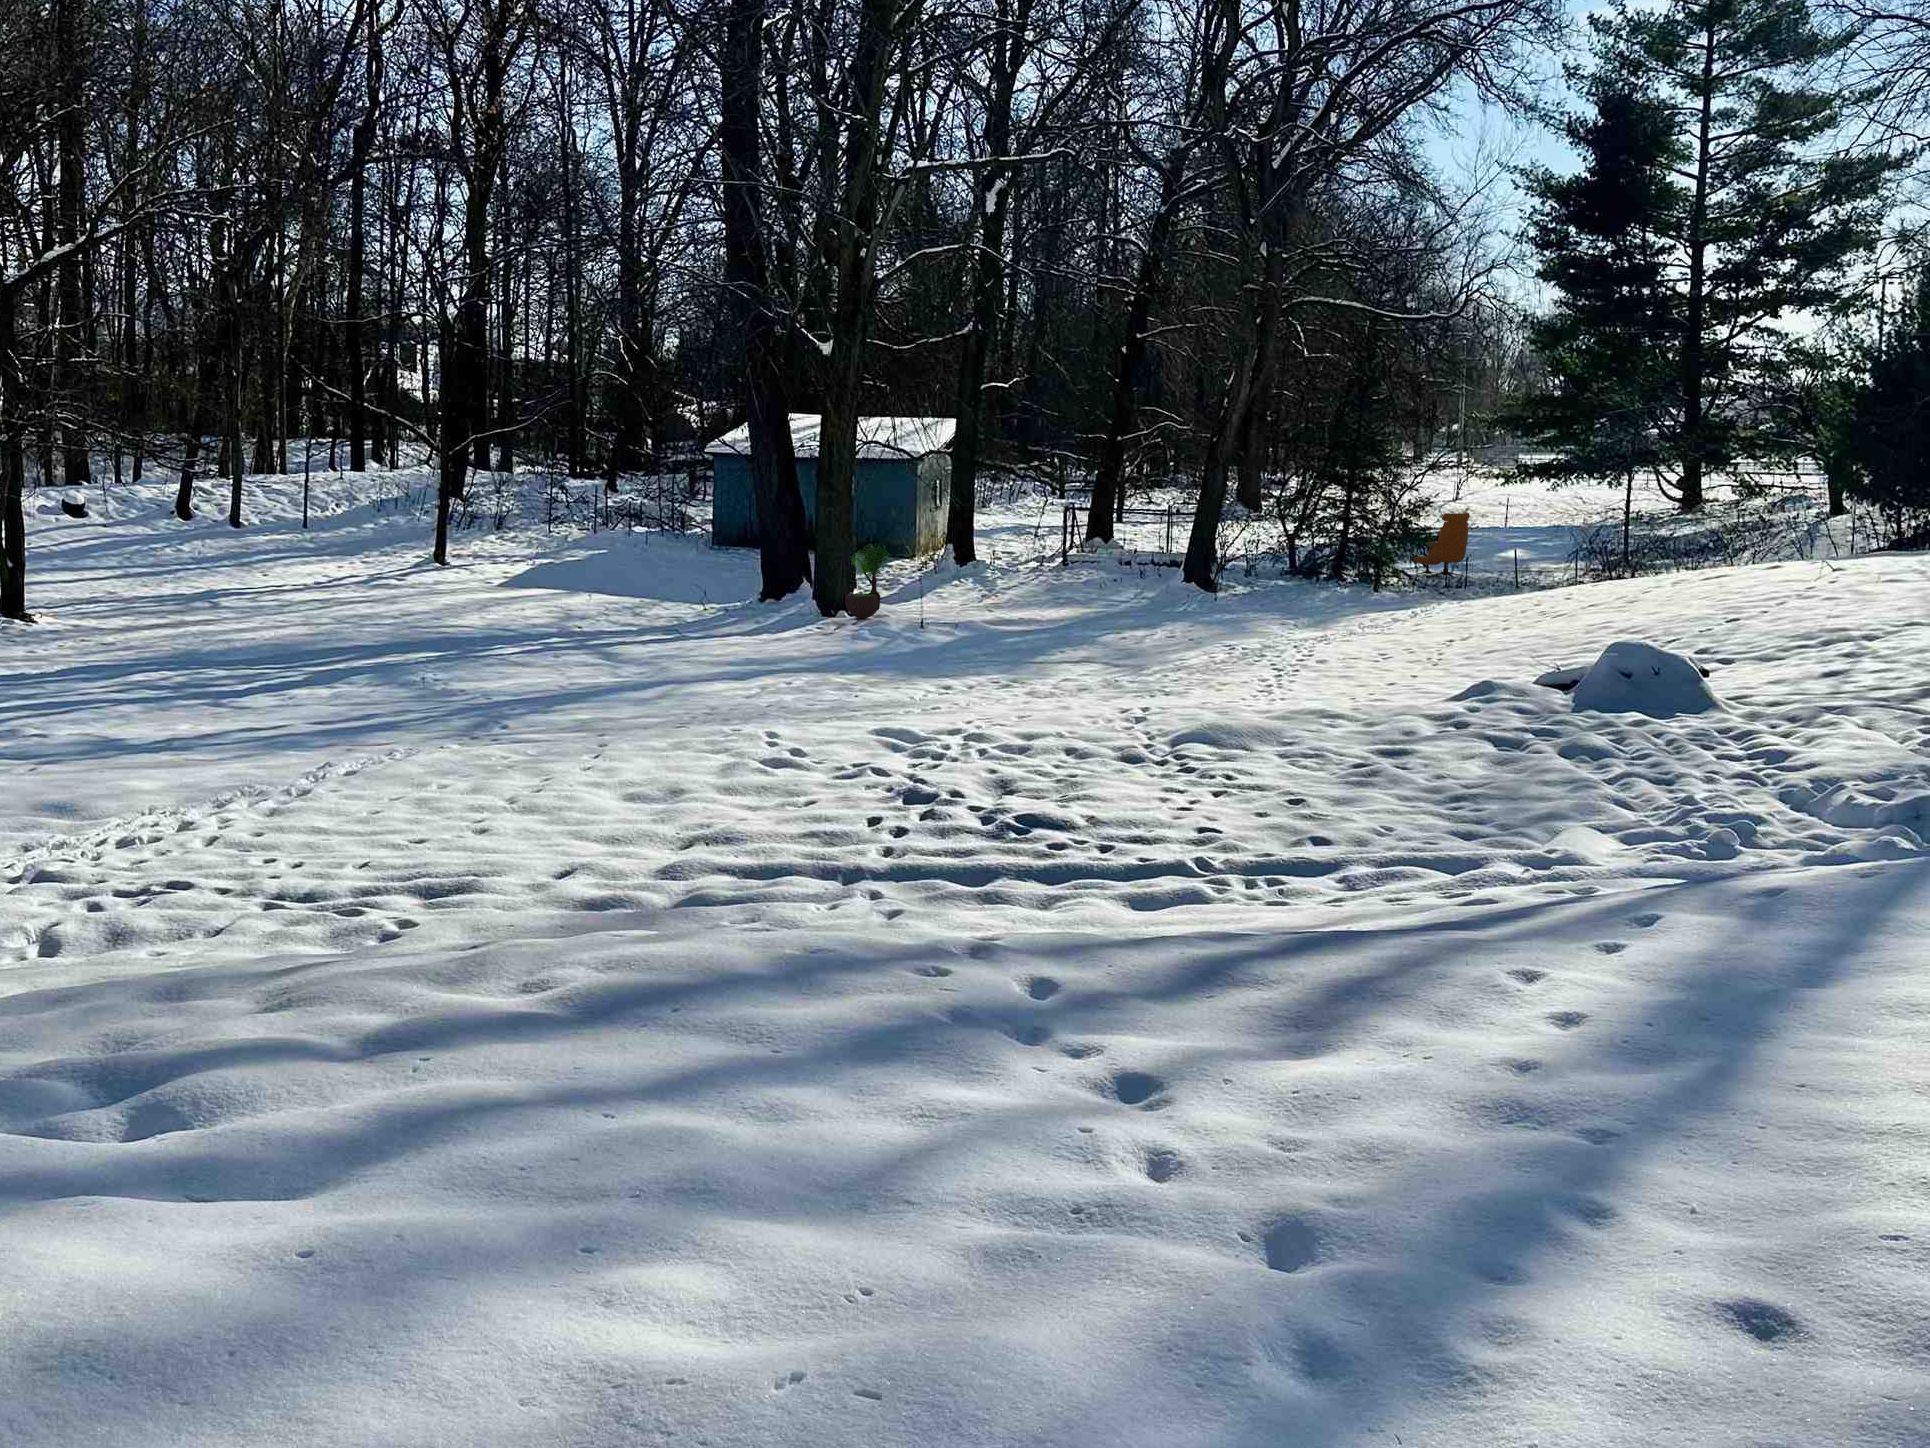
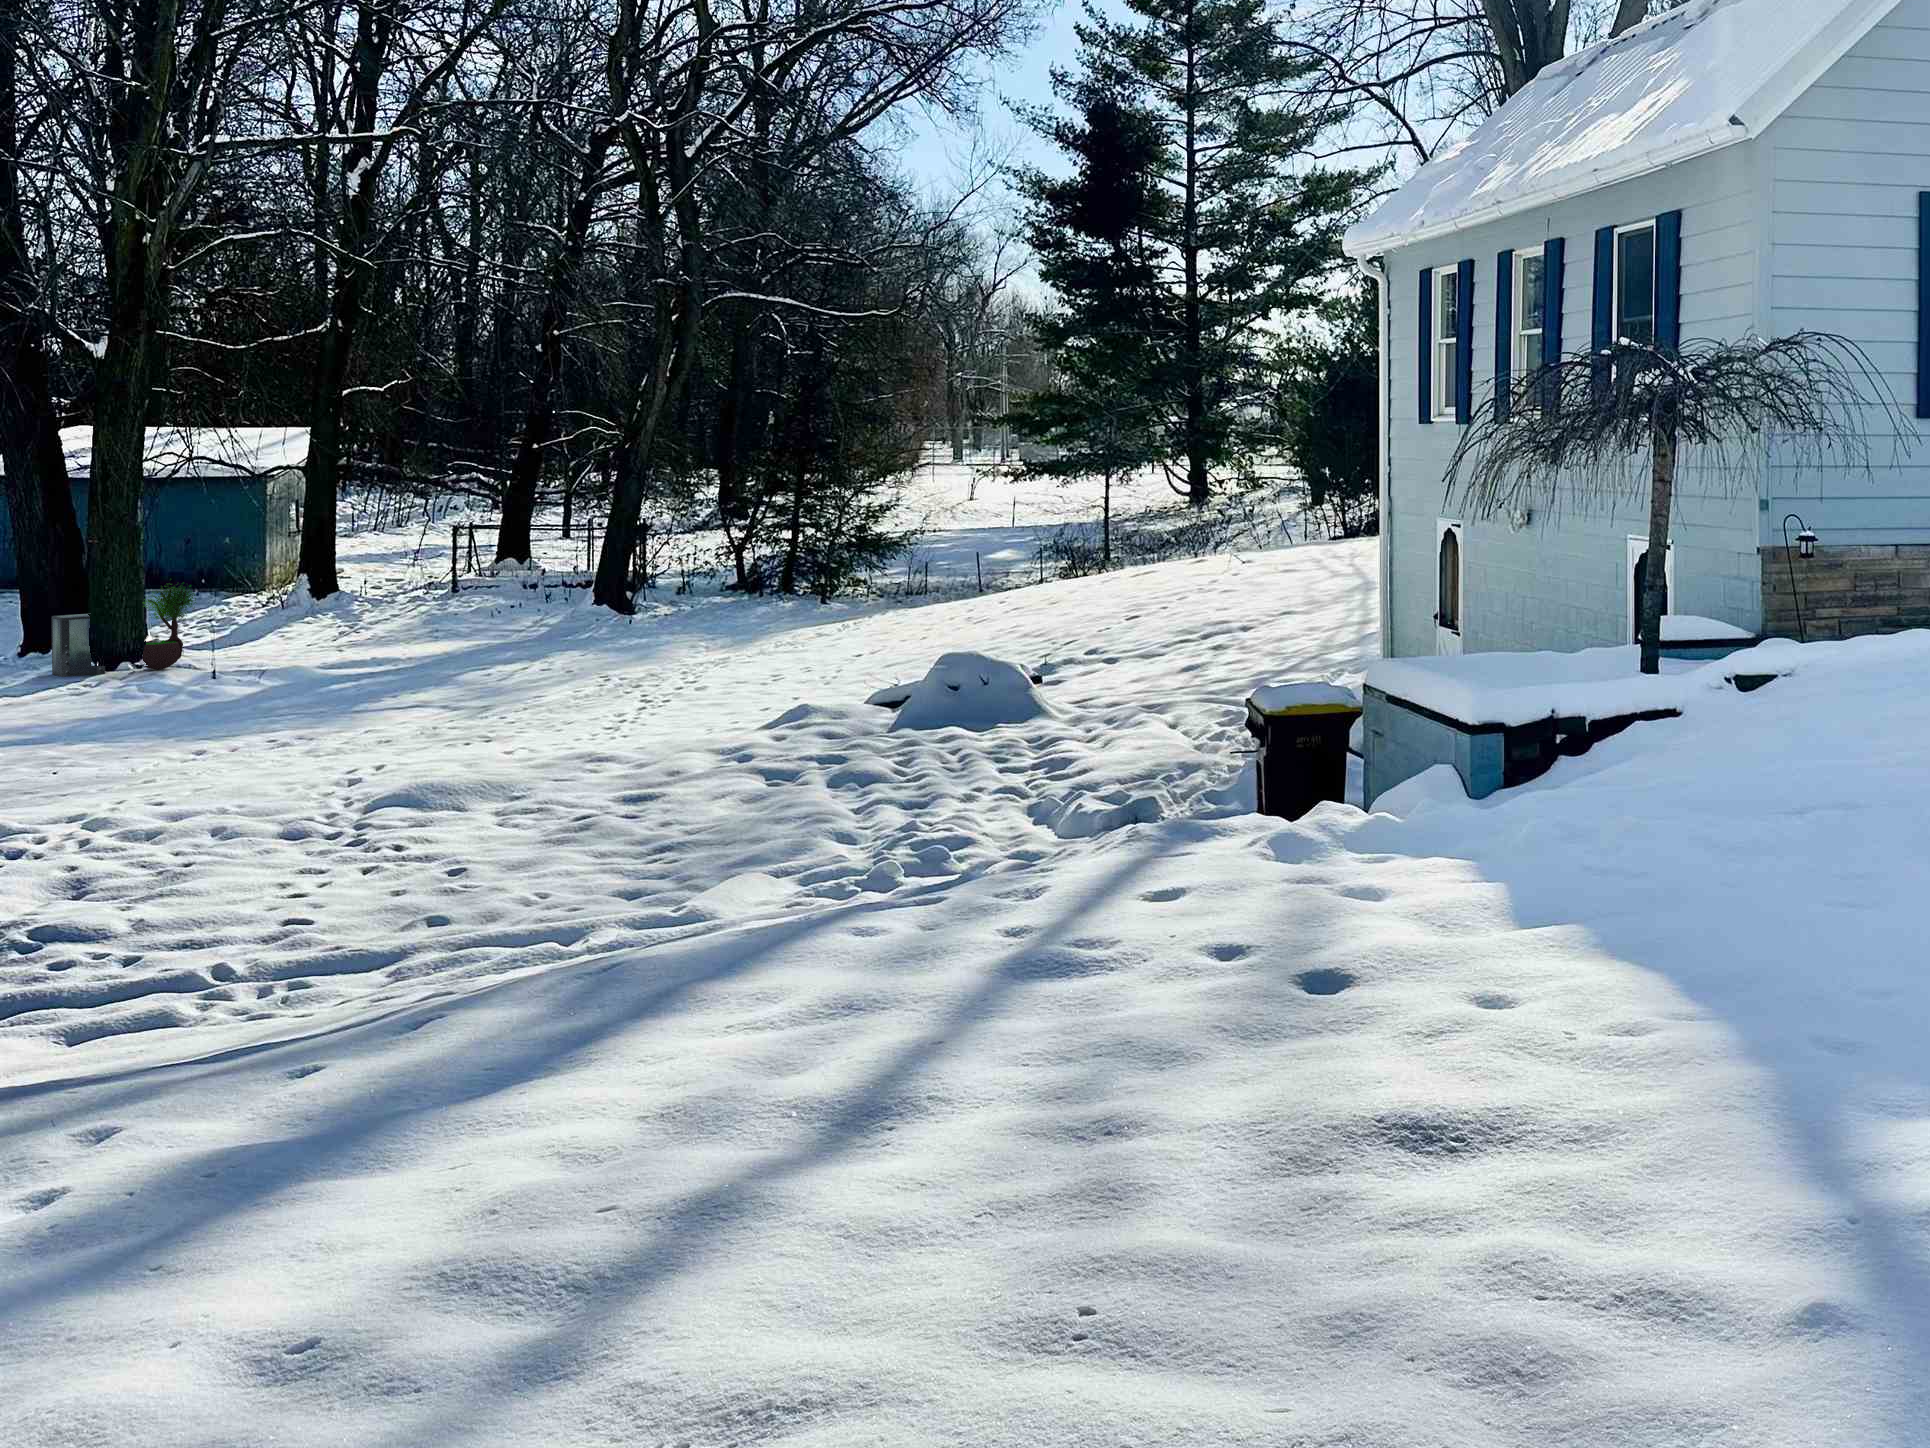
lounge chair: present [1414,513,1470,579] -> none [873,523,928,591]
storage box: none [786,568,825,621] -> present [52,614,105,677]

